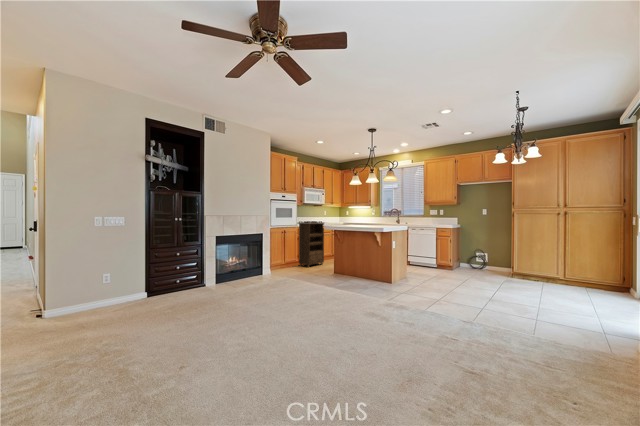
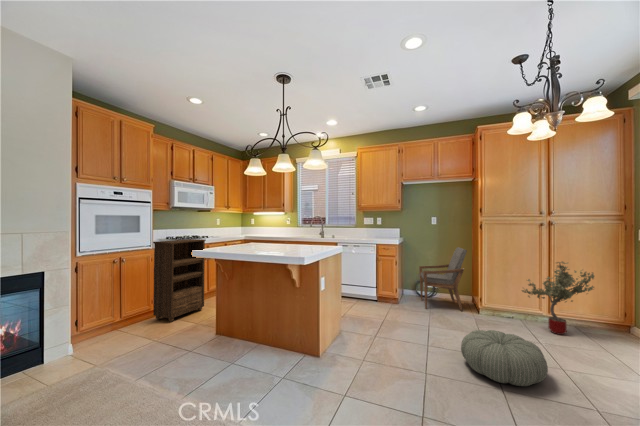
armchair: none [470,232,504,276] -> present [419,247,467,311]
potted tree: none [536,239,590,289] -> present [522,261,594,335]
pouf: none [473,274,520,298] -> present [461,330,548,386]

